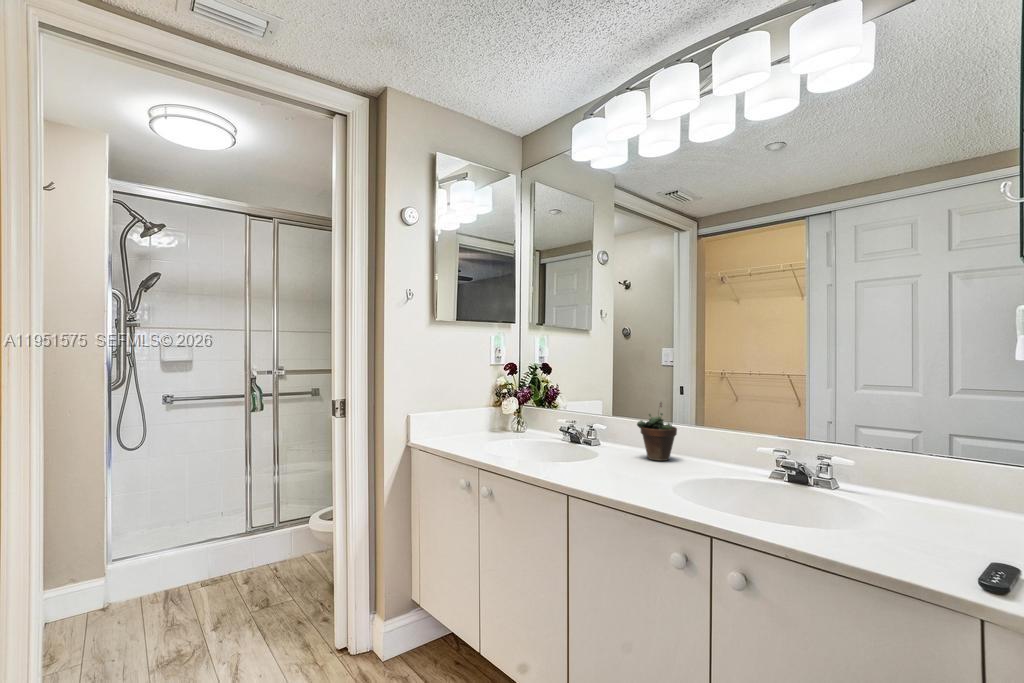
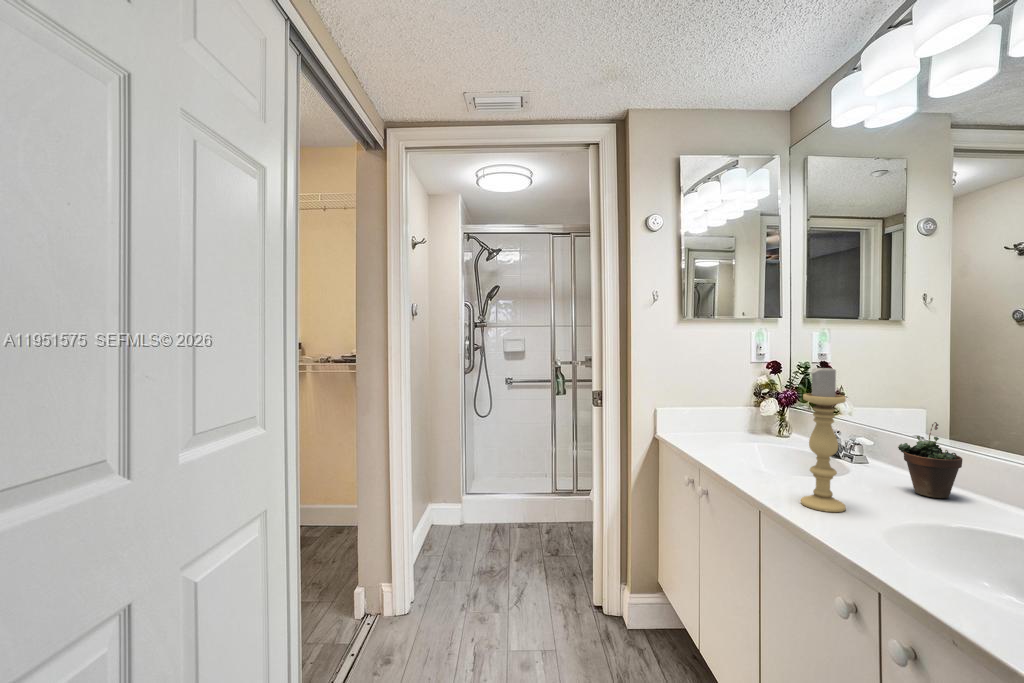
candle holder: none [600,357,635,486] -> present [801,366,846,512]

